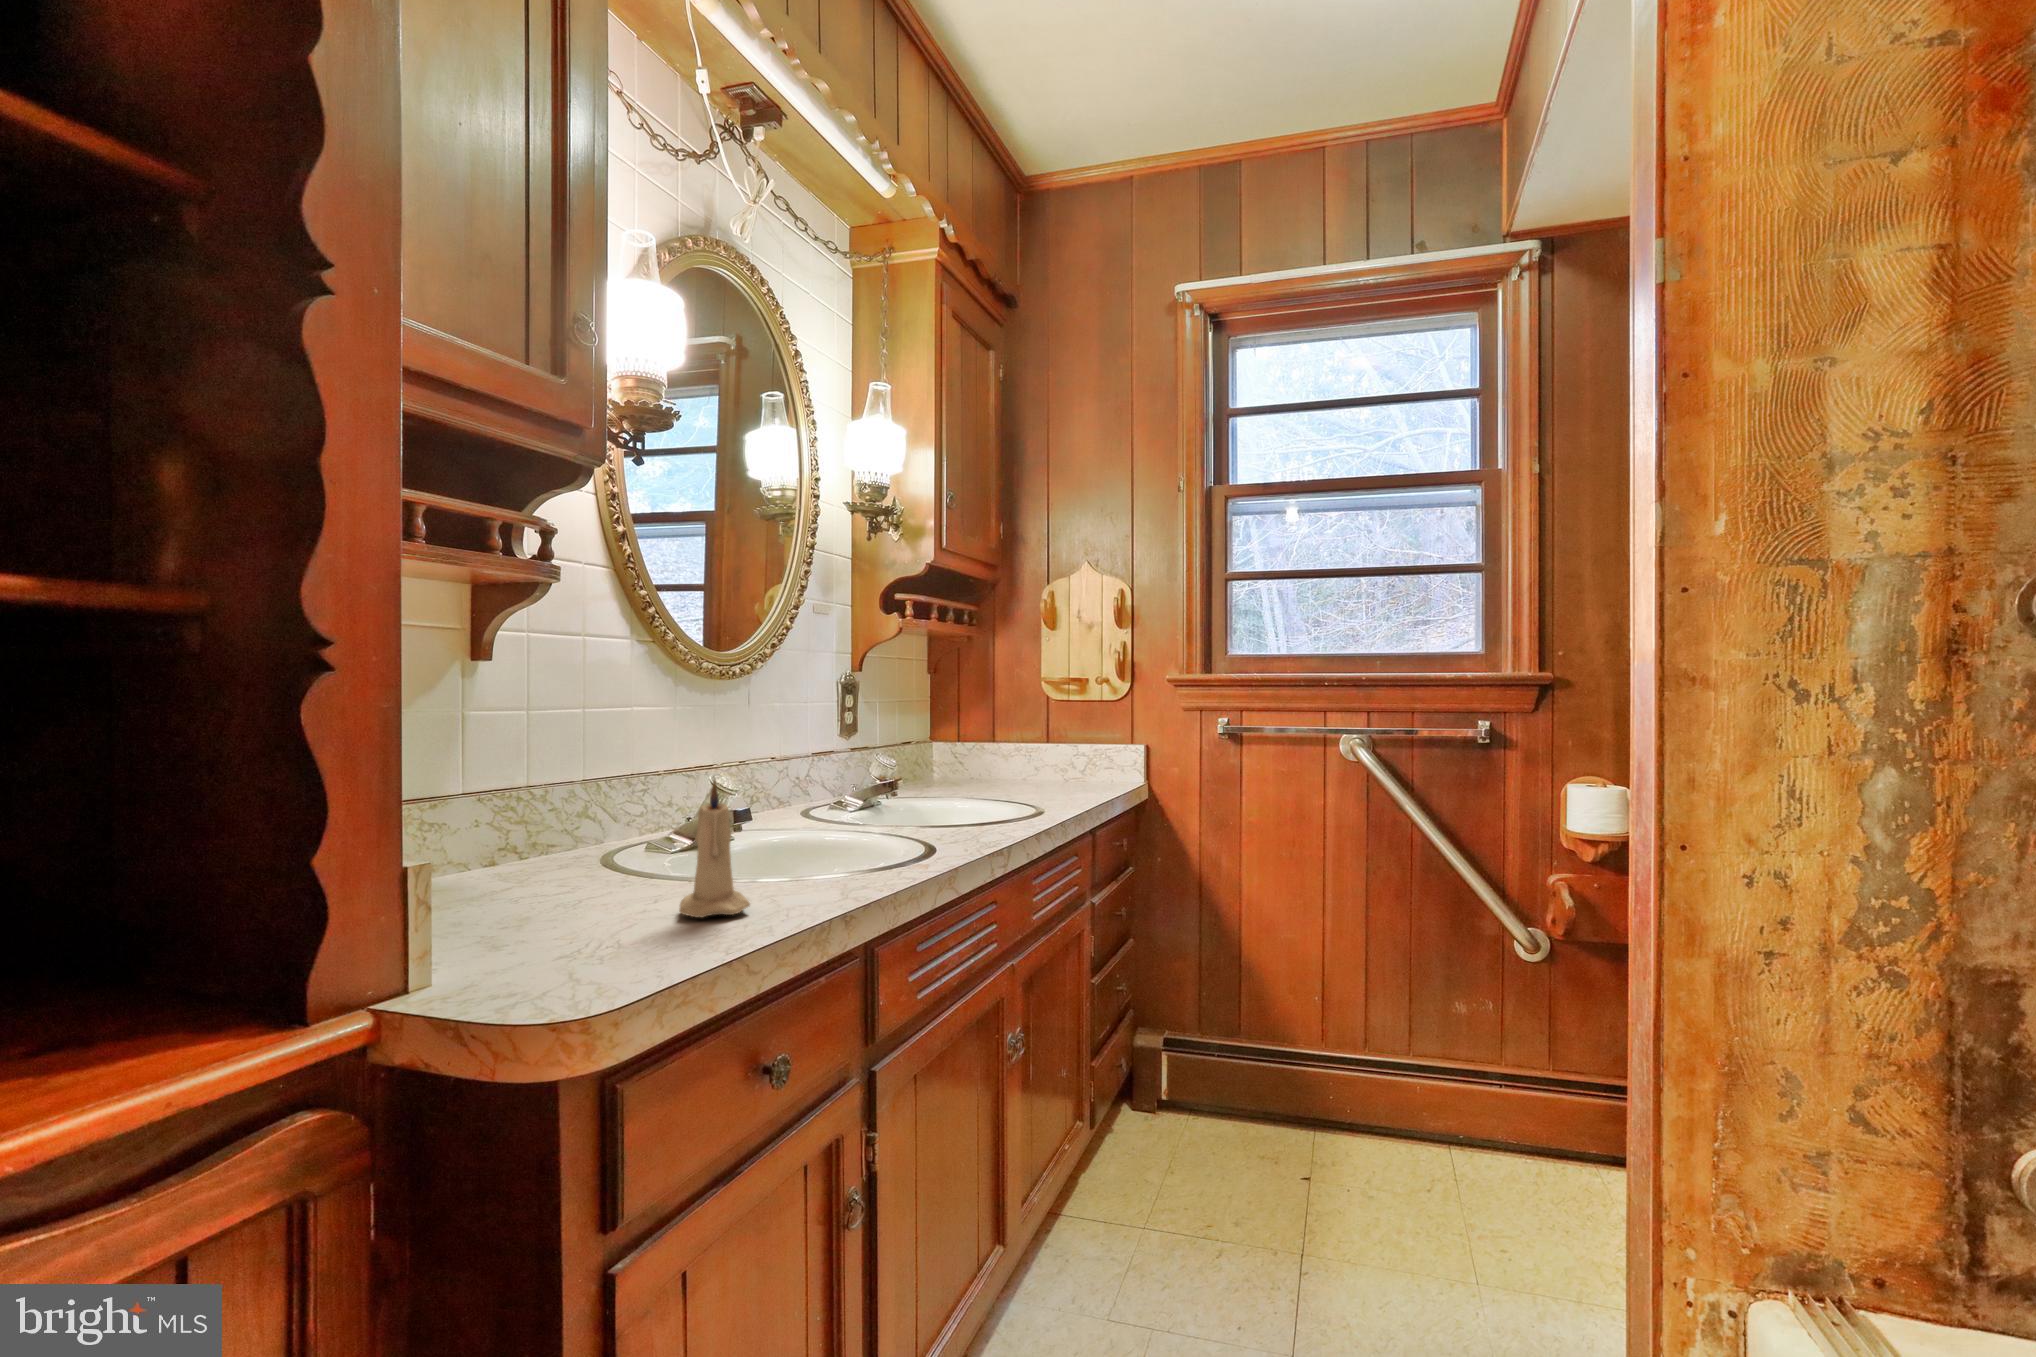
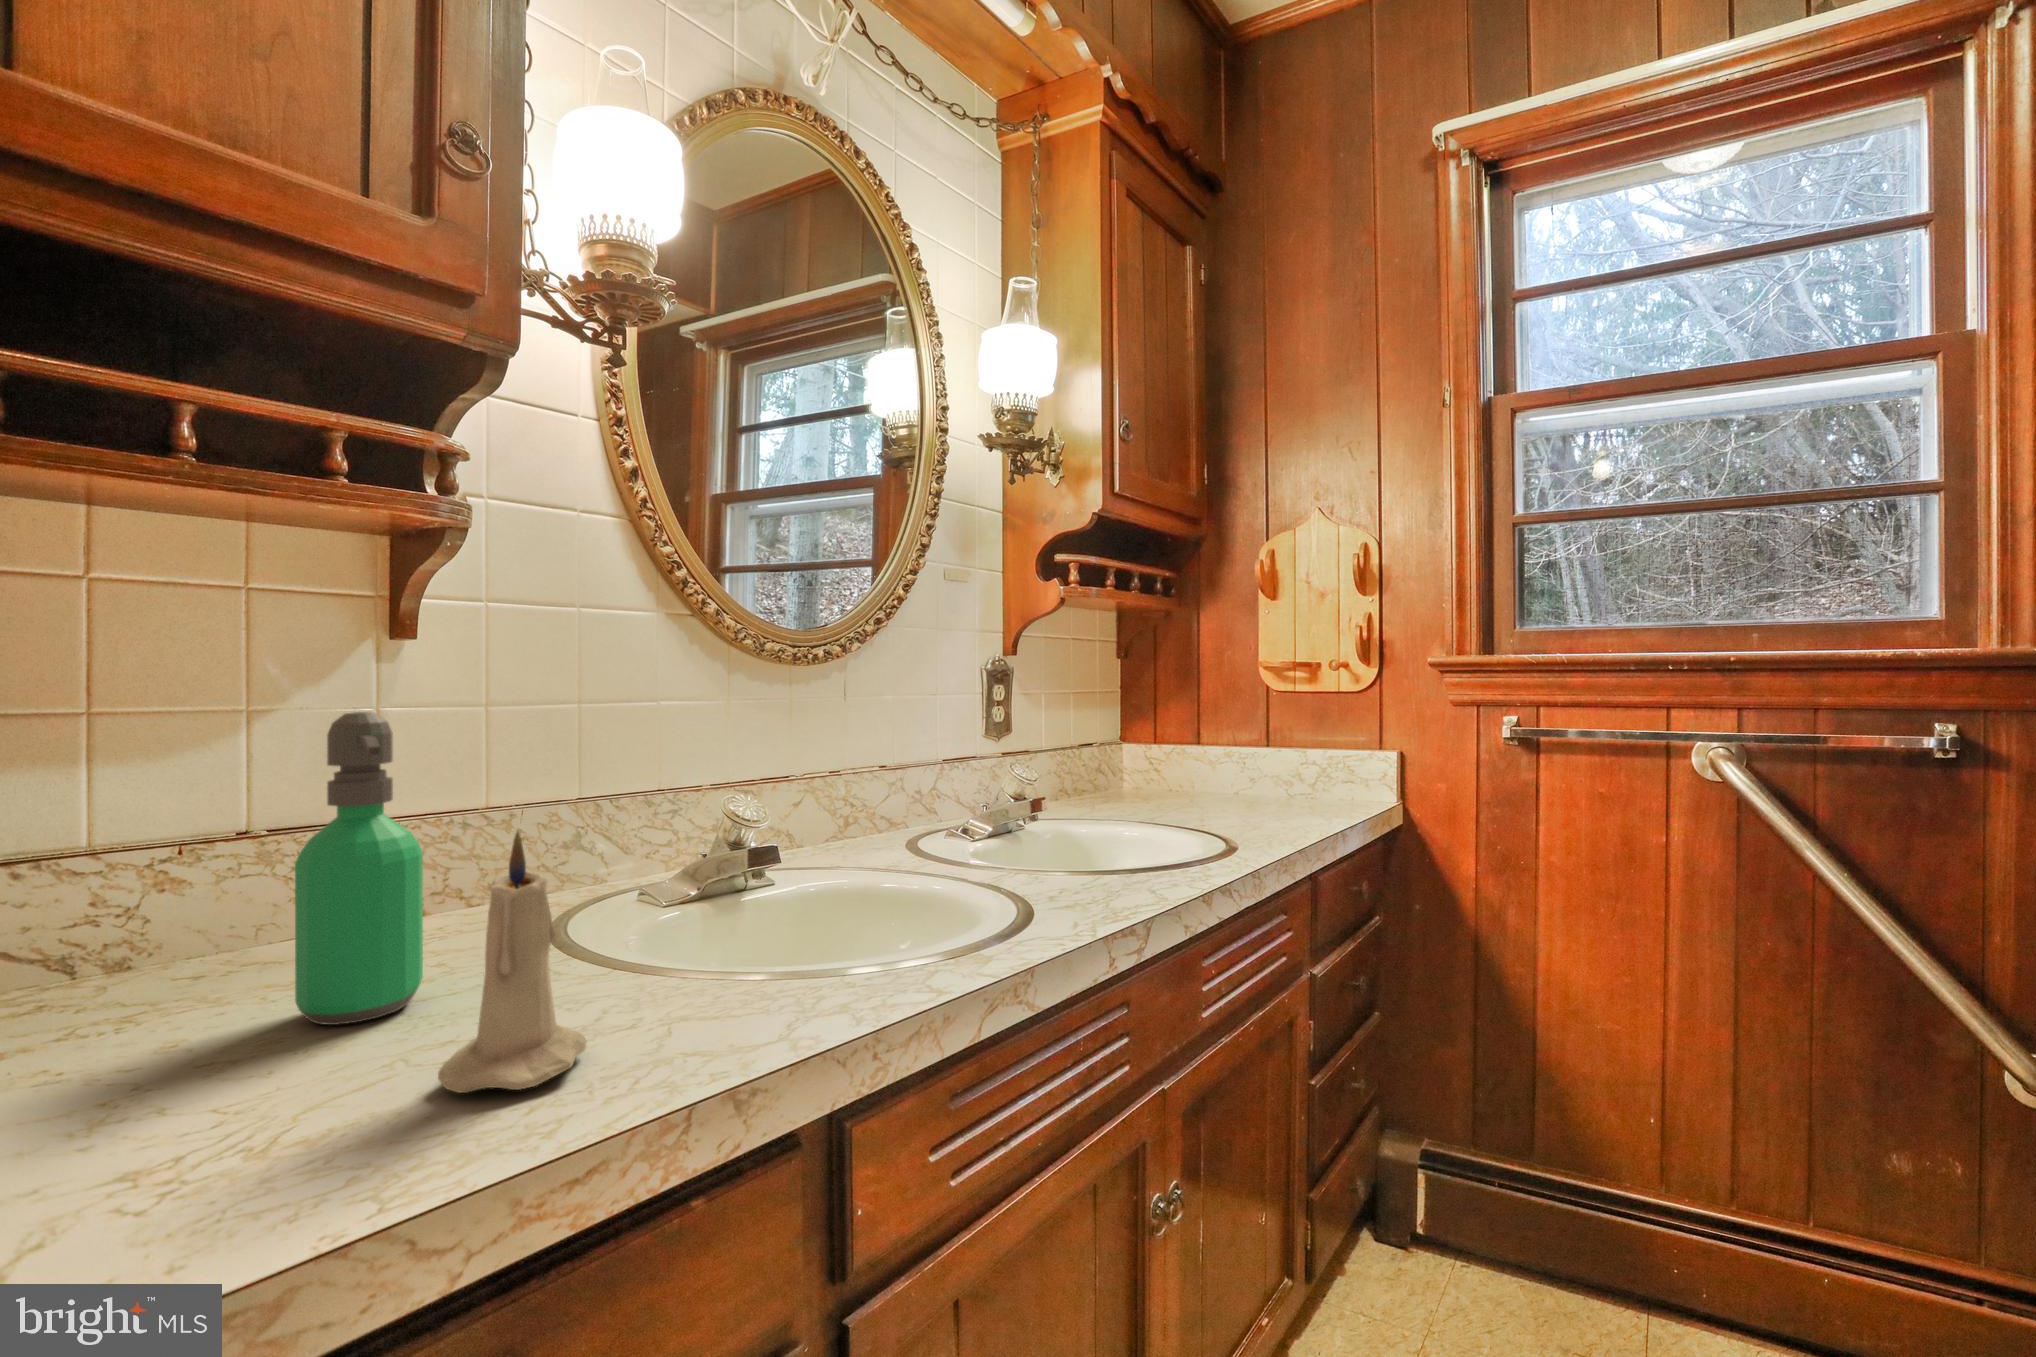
soap dispenser: none [525,715,598,908] -> present [295,712,423,1025]

